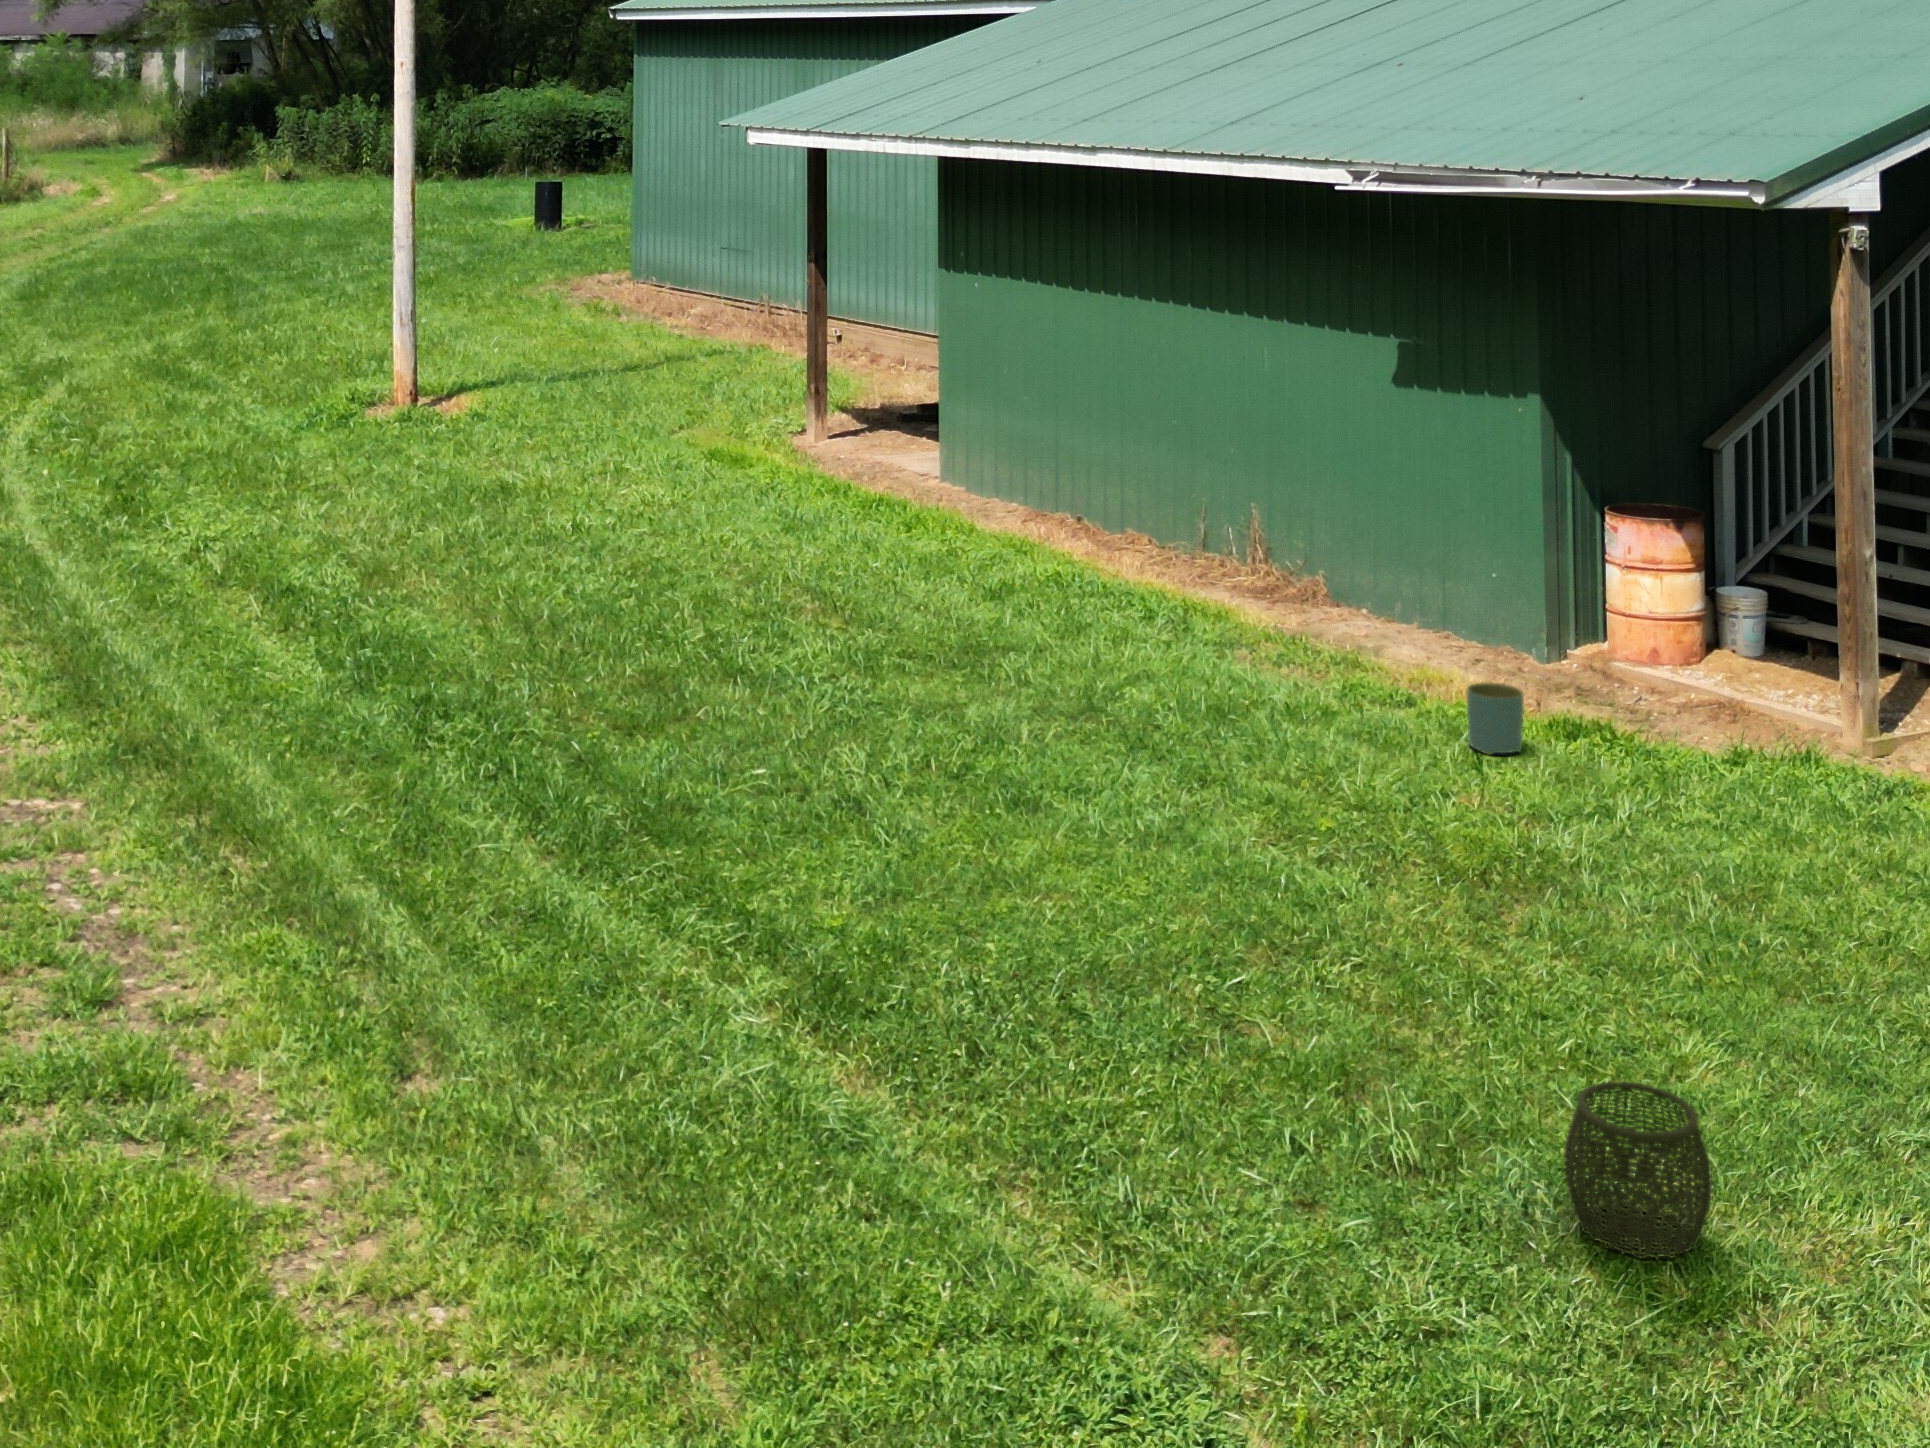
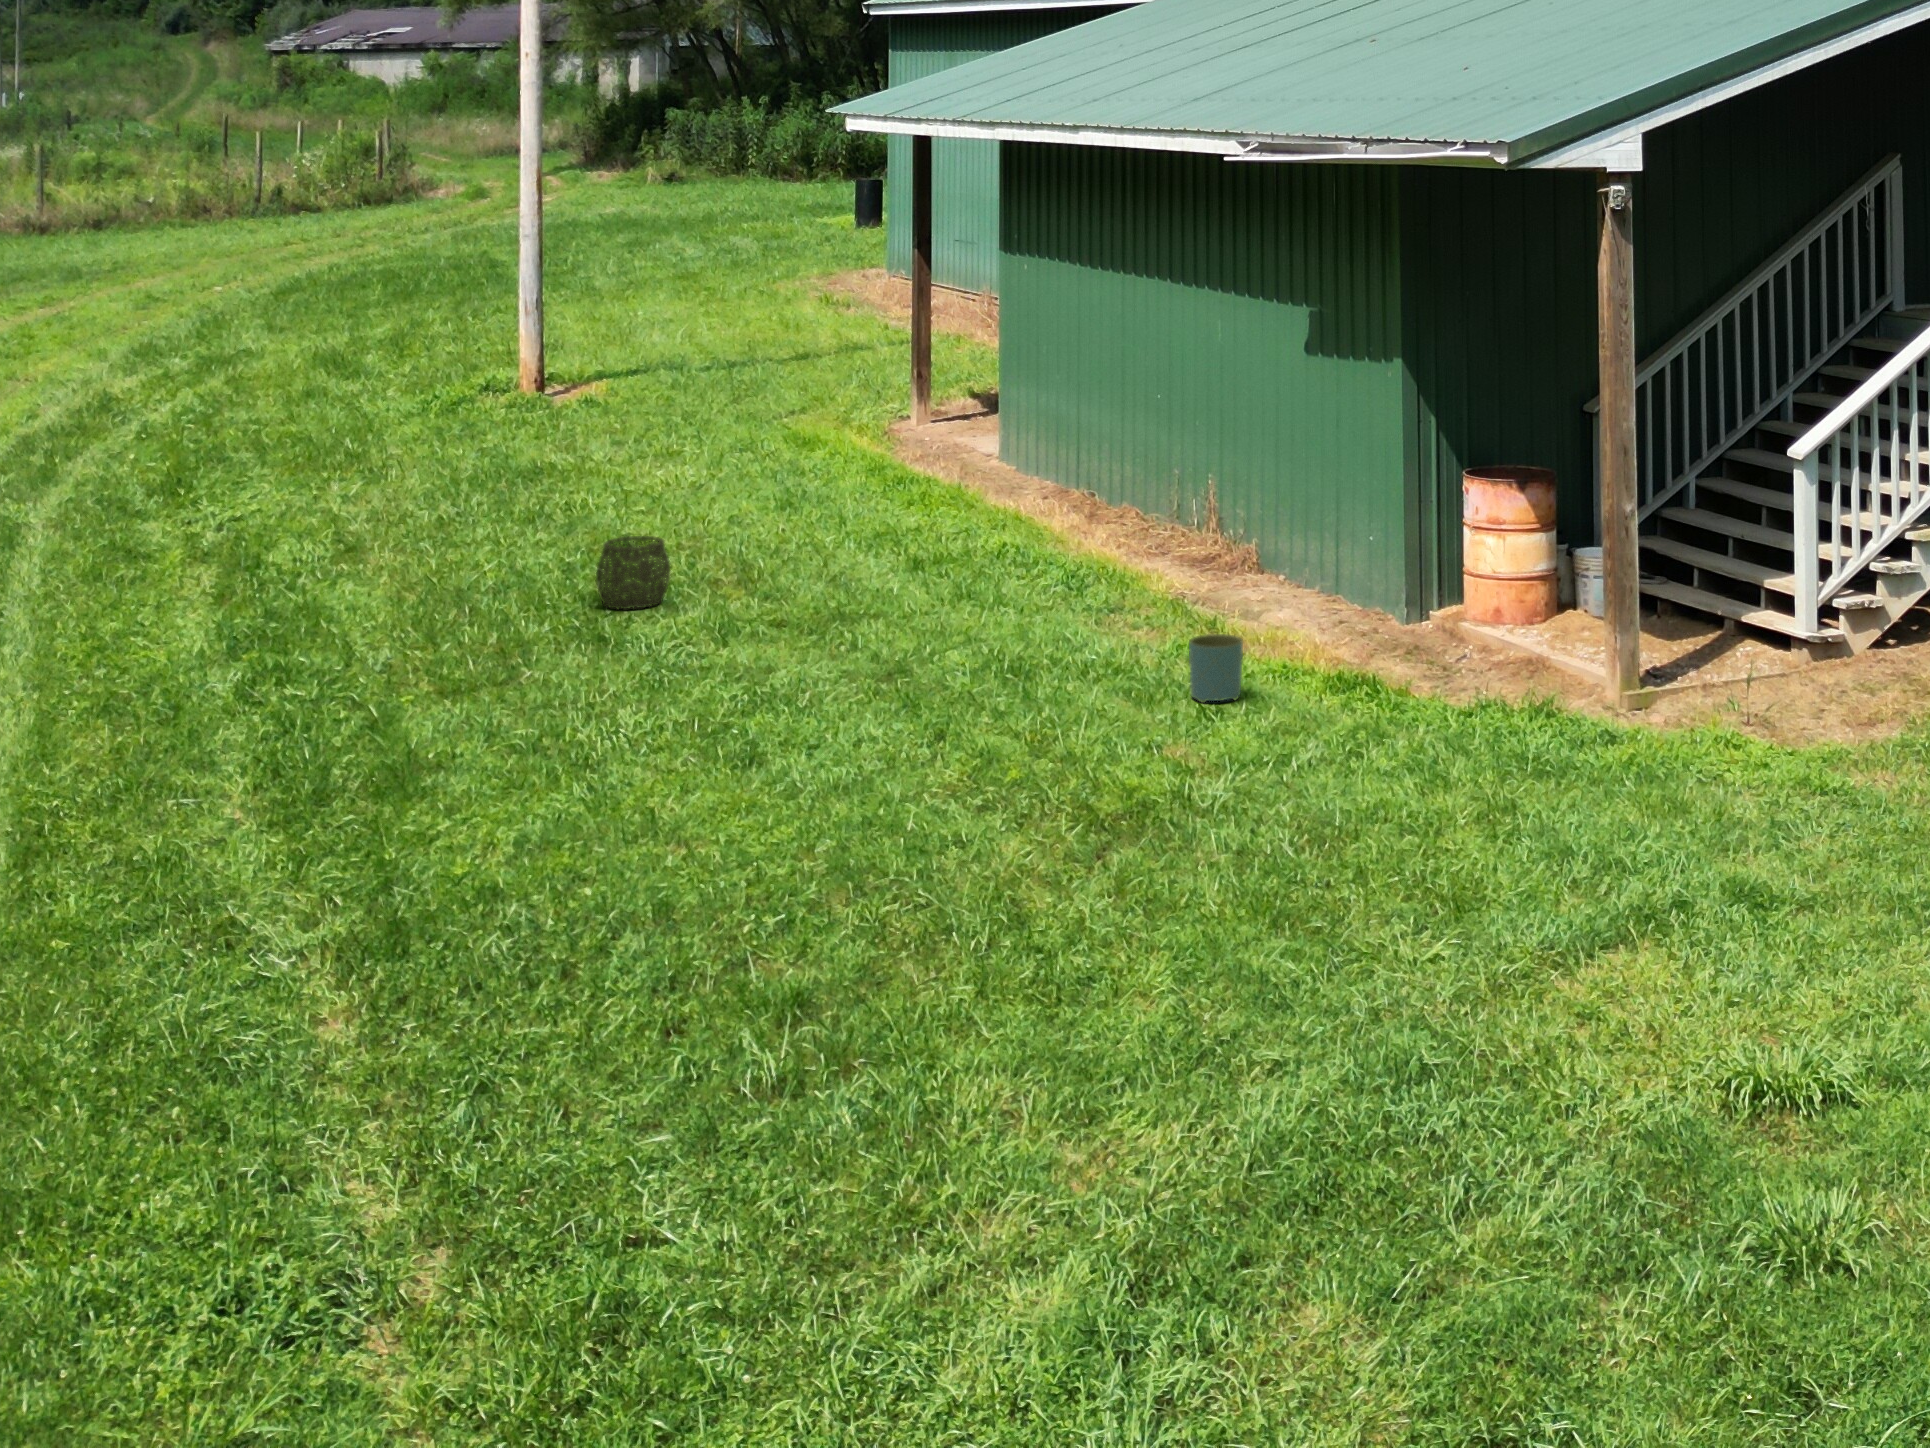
woven basket: present [1563,1081,1713,1259] -> present [596,536,671,610]

